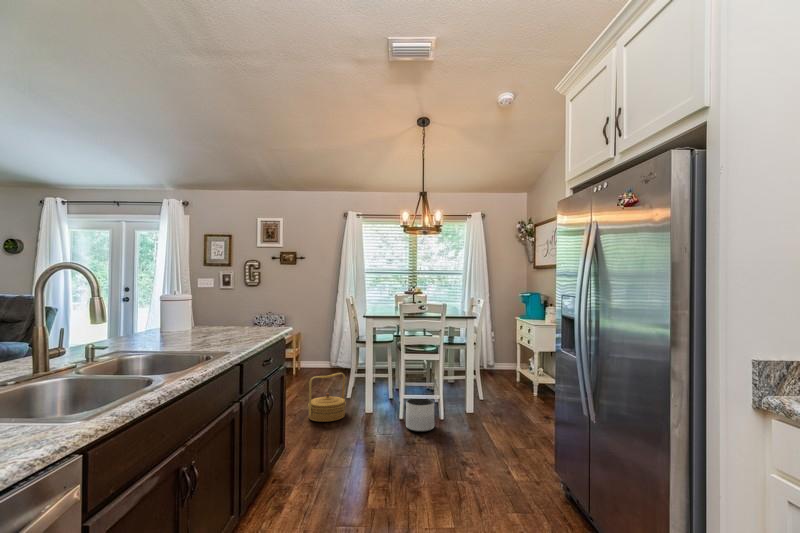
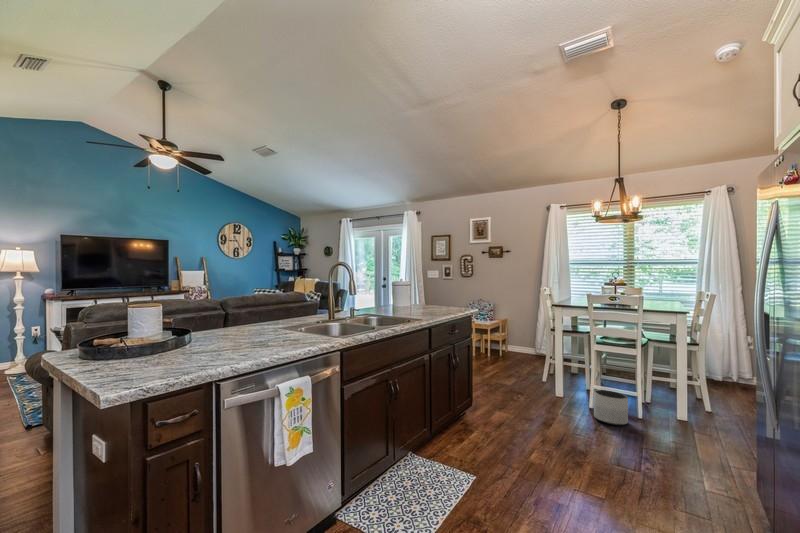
basket: present [308,373,346,422] -> none [502,354,537,396]

